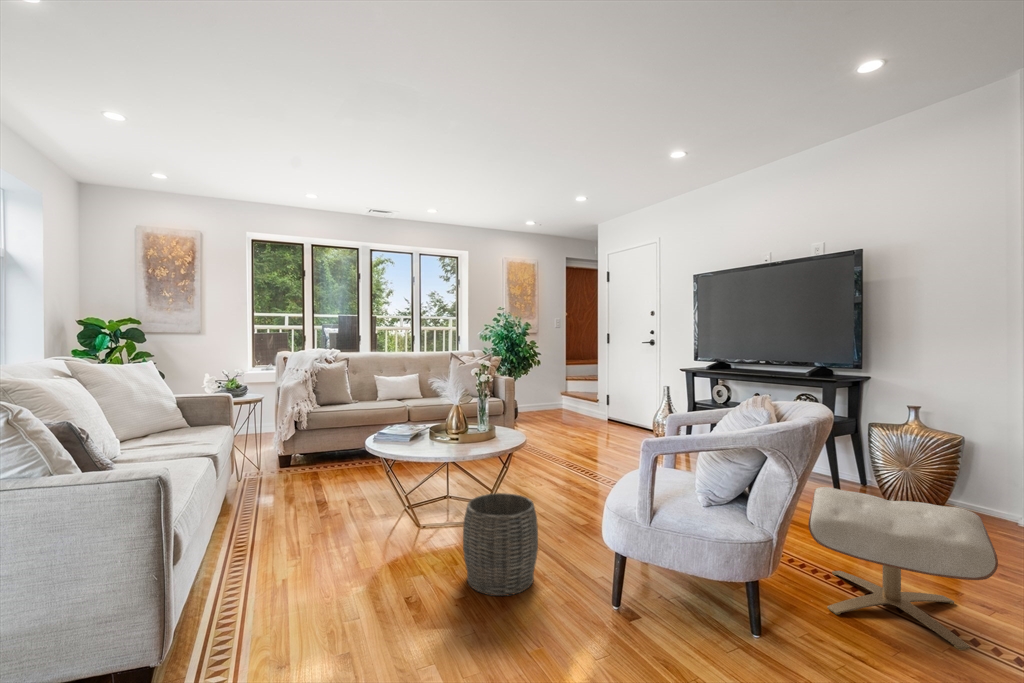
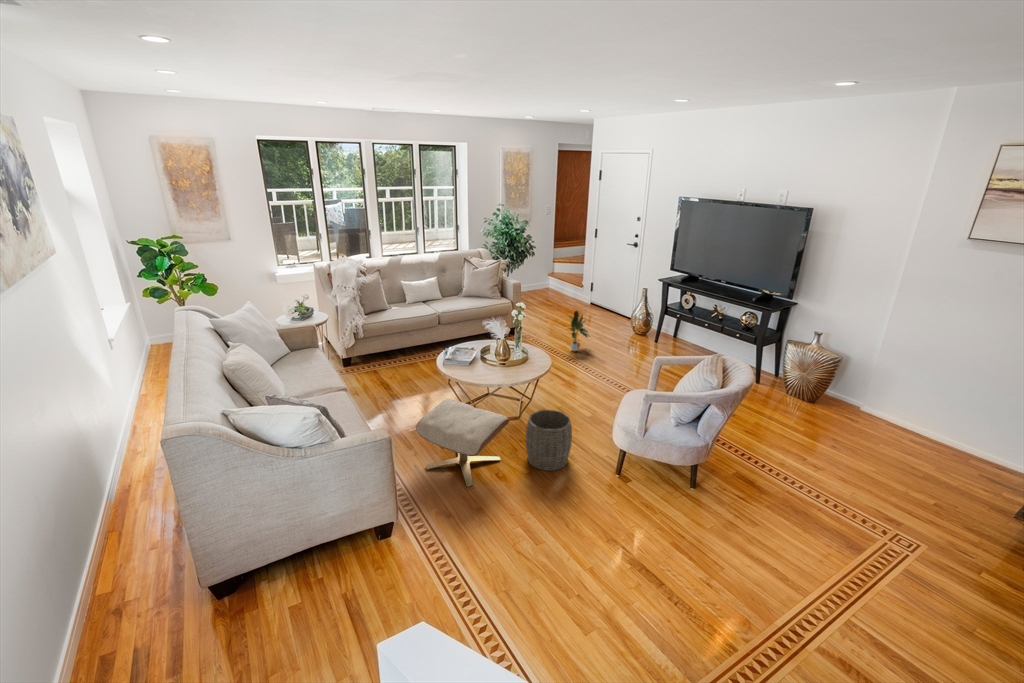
potted plant: none [565,404,599,458] -> present [569,311,589,351]
ottoman: present [808,487,998,650] -> present [416,399,509,487]

